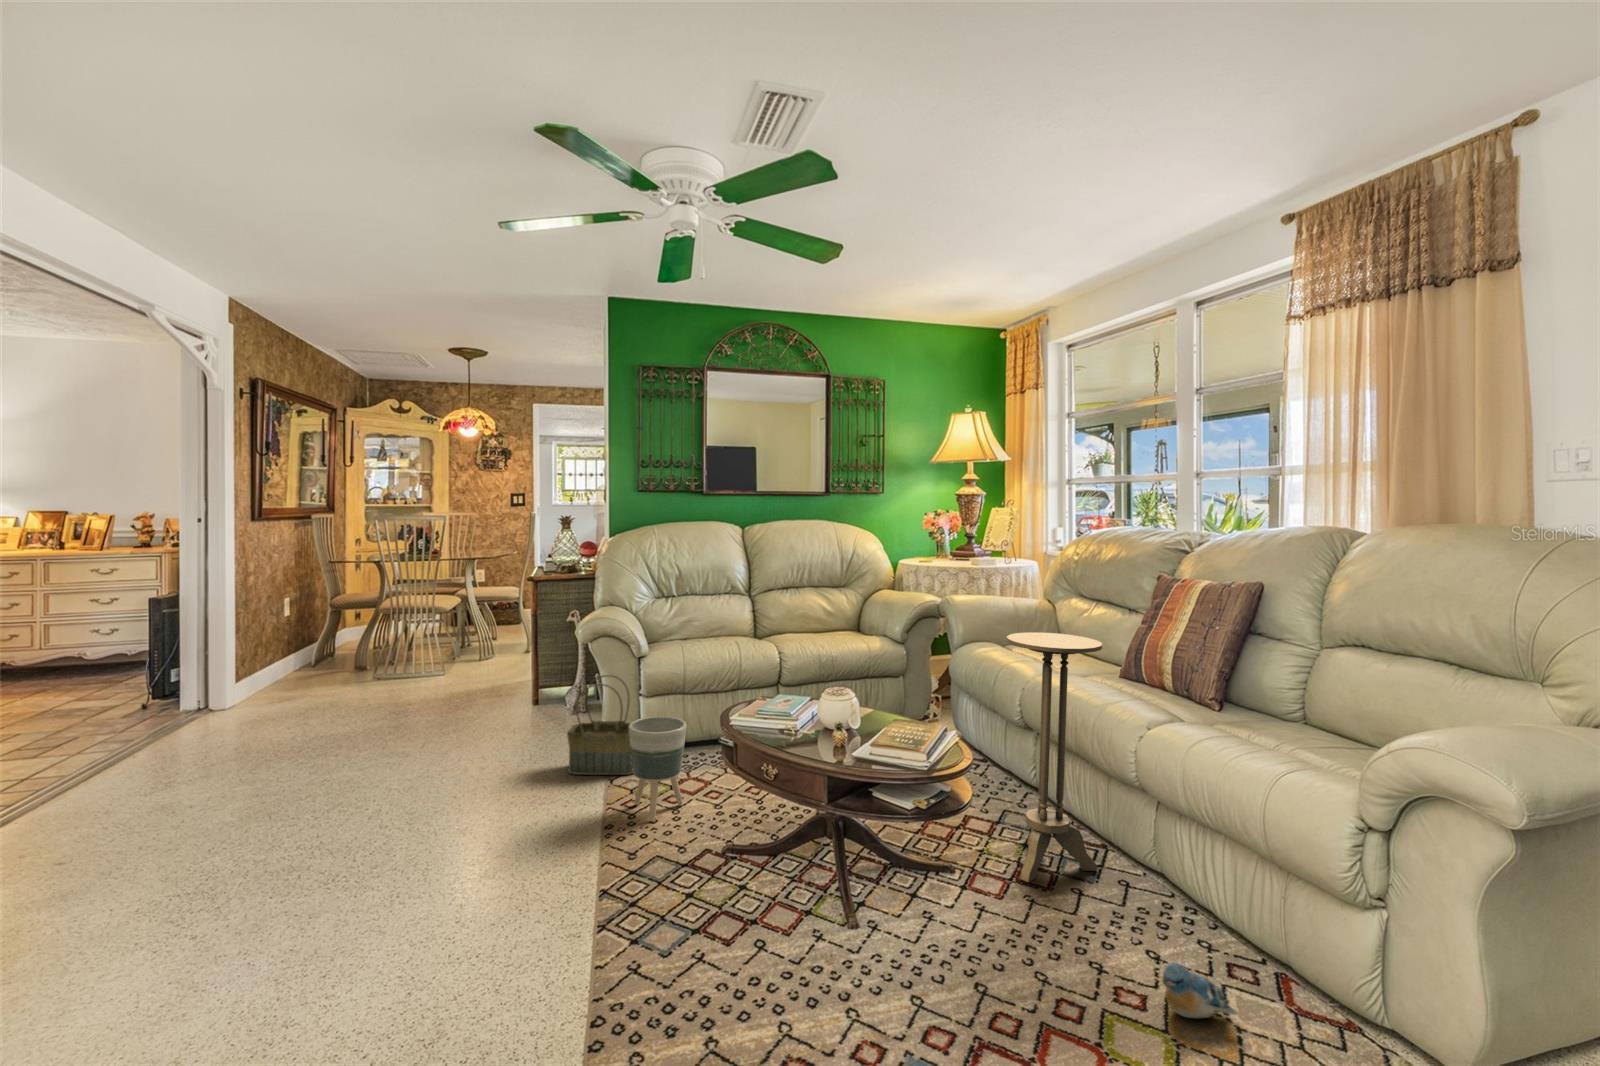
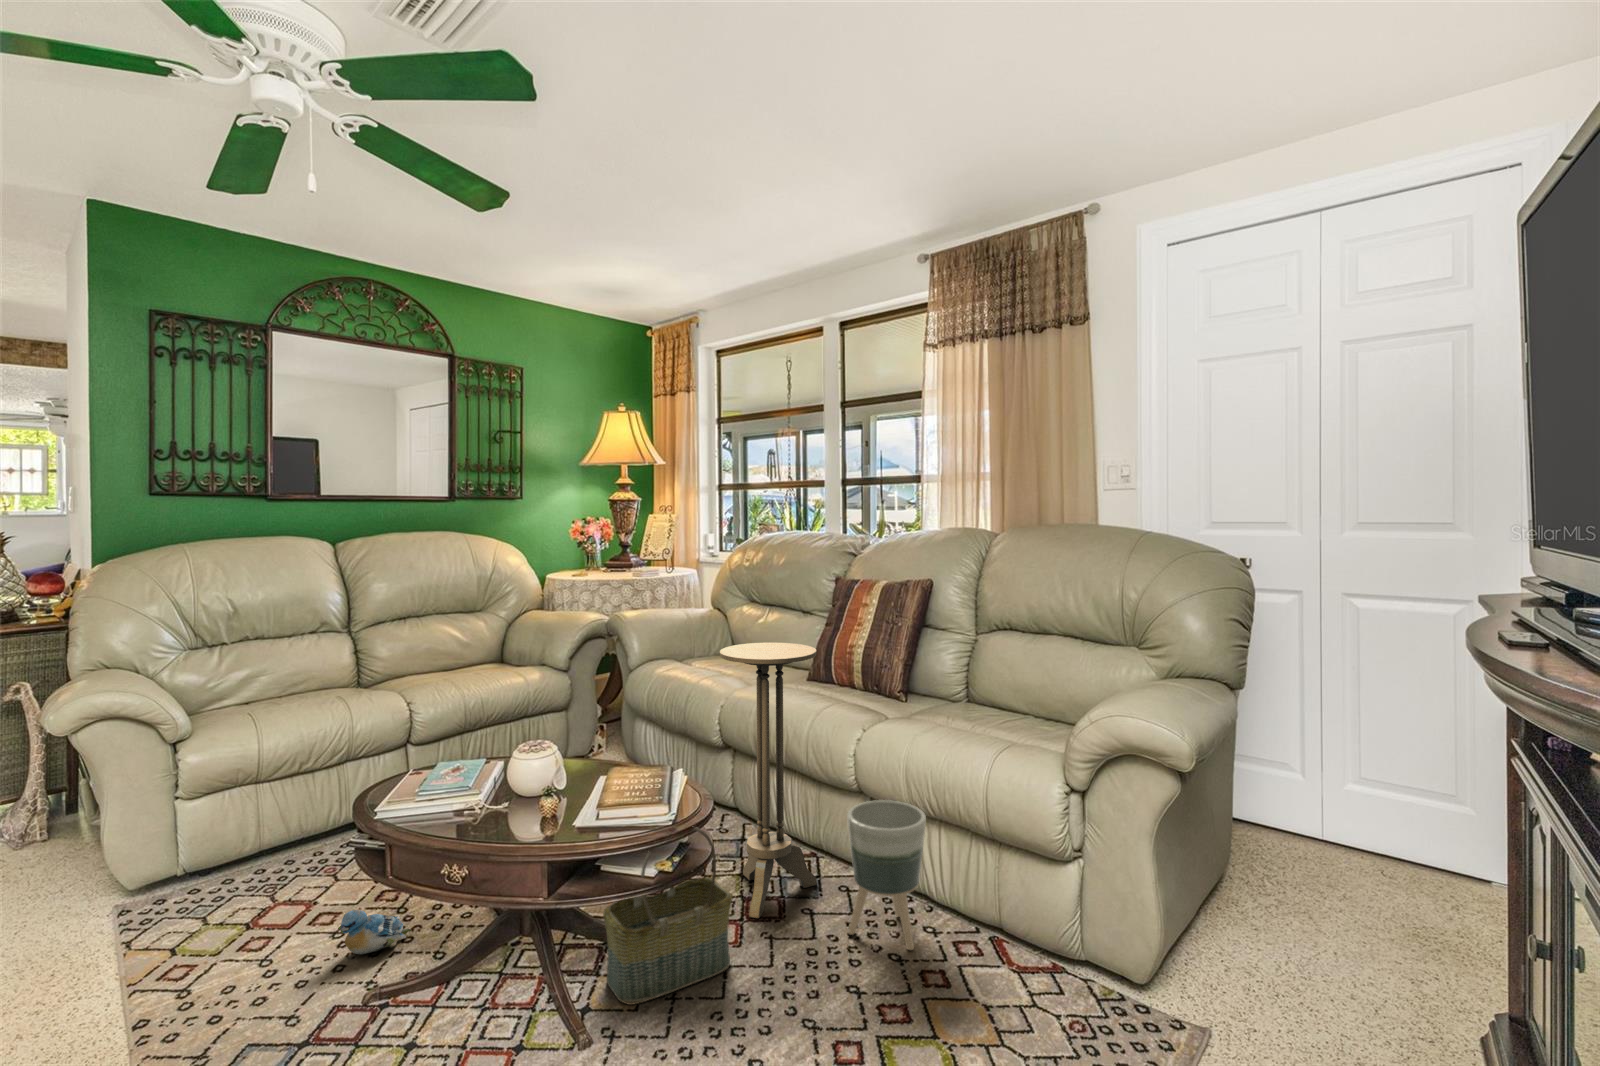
basket: present [567,675,633,775] -> present [603,828,732,1005]
planter: present [629,717,687,822] -> present [847,800,926,950]
plush toy: present [1162,963,1238,1018] -> present [338,910,411,954]

